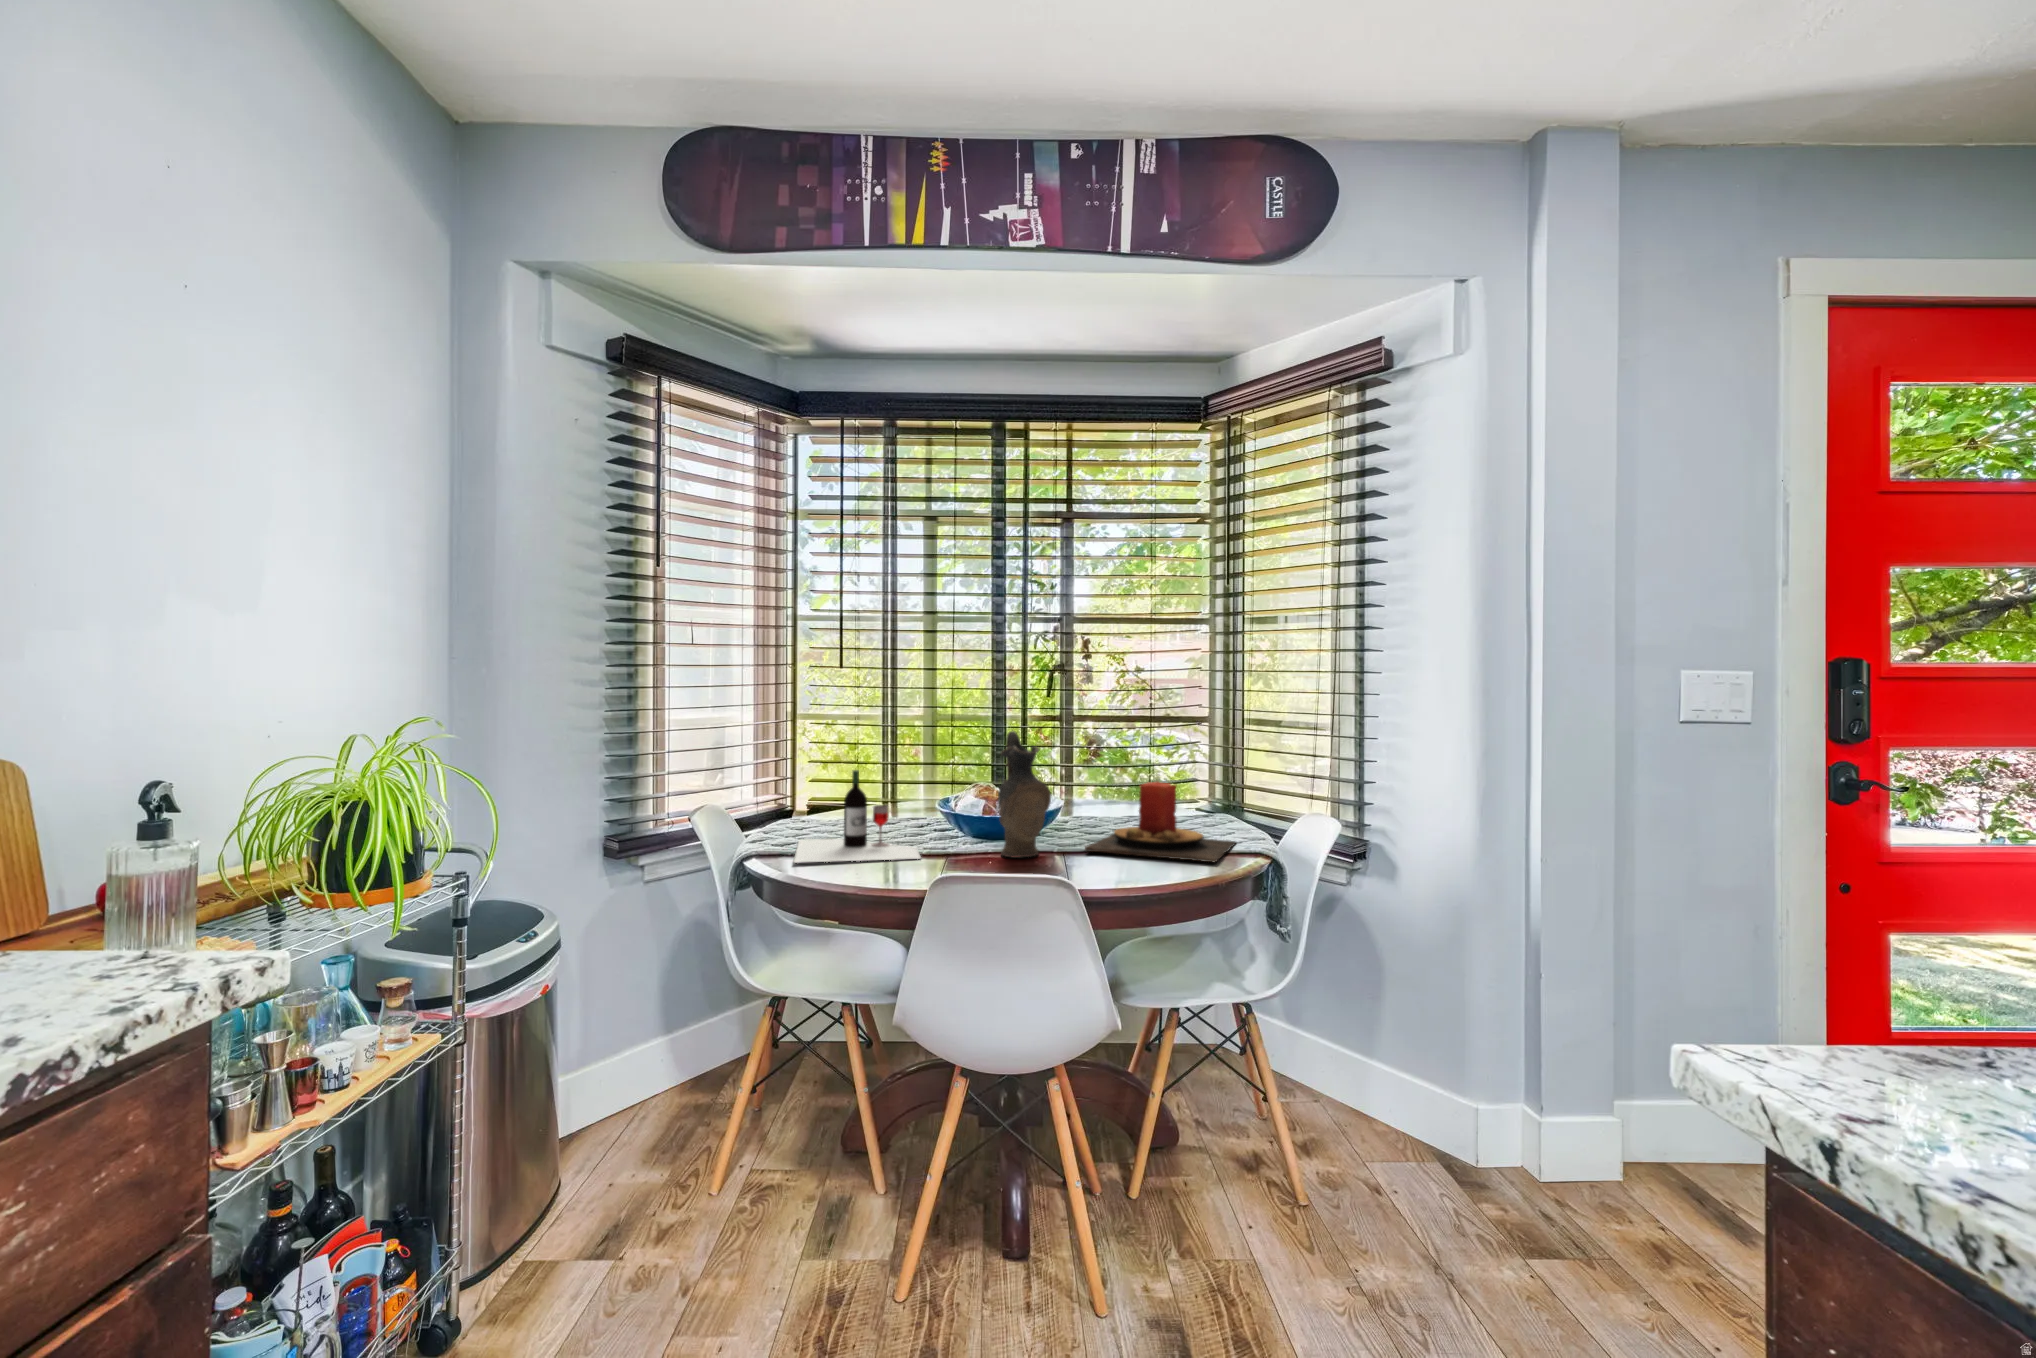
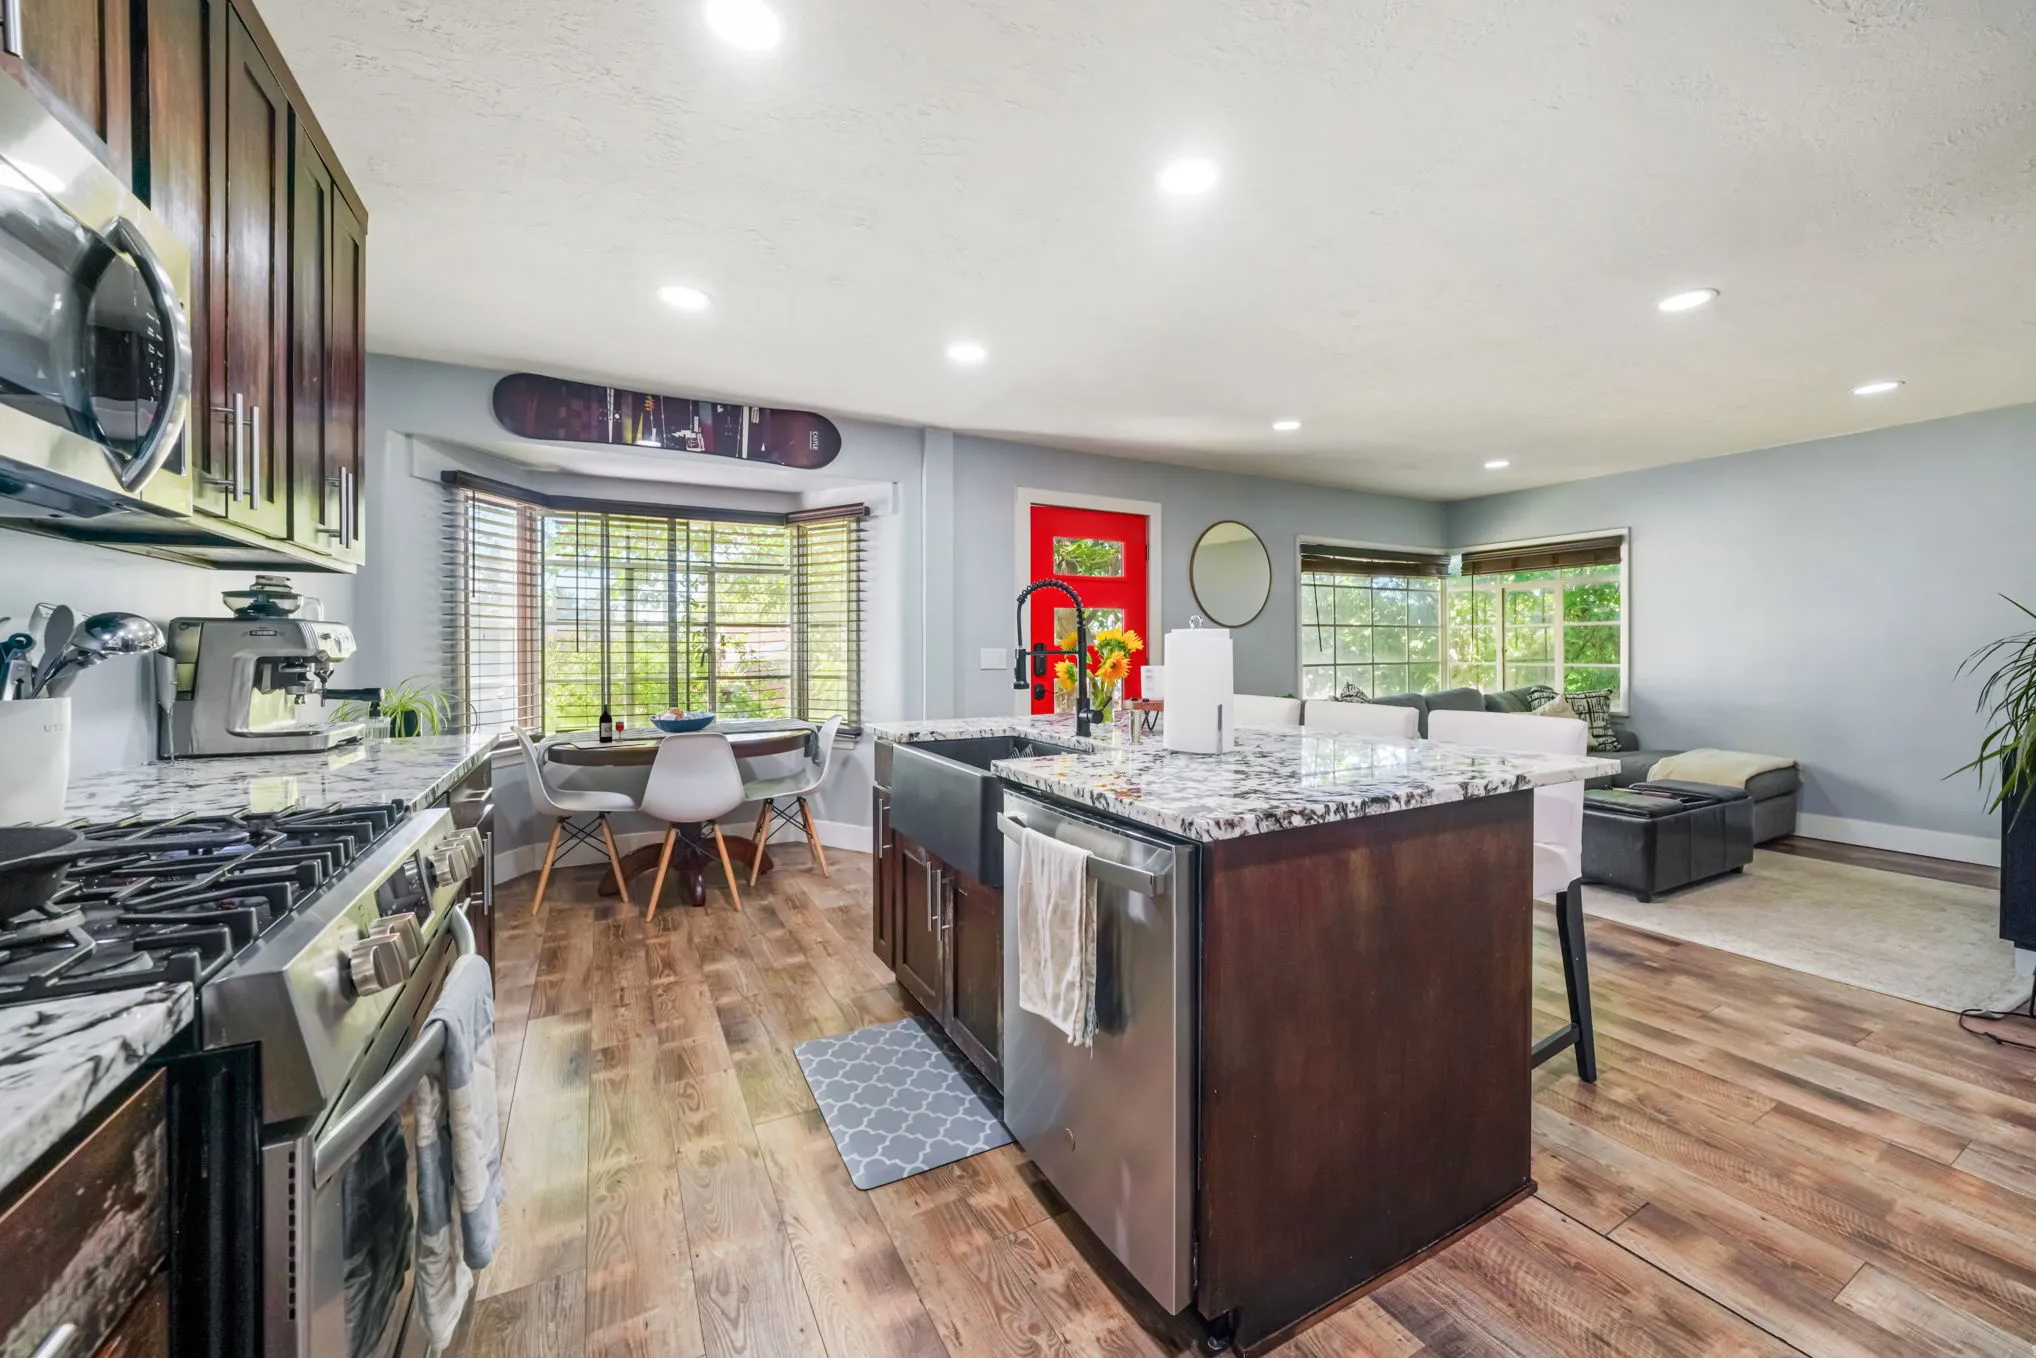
ceramic pitcher: present [998,731,1051,858] -> none [687,682,714,741]
candle: present [1085,781,1235,863] -> none [730,704,802,737]

